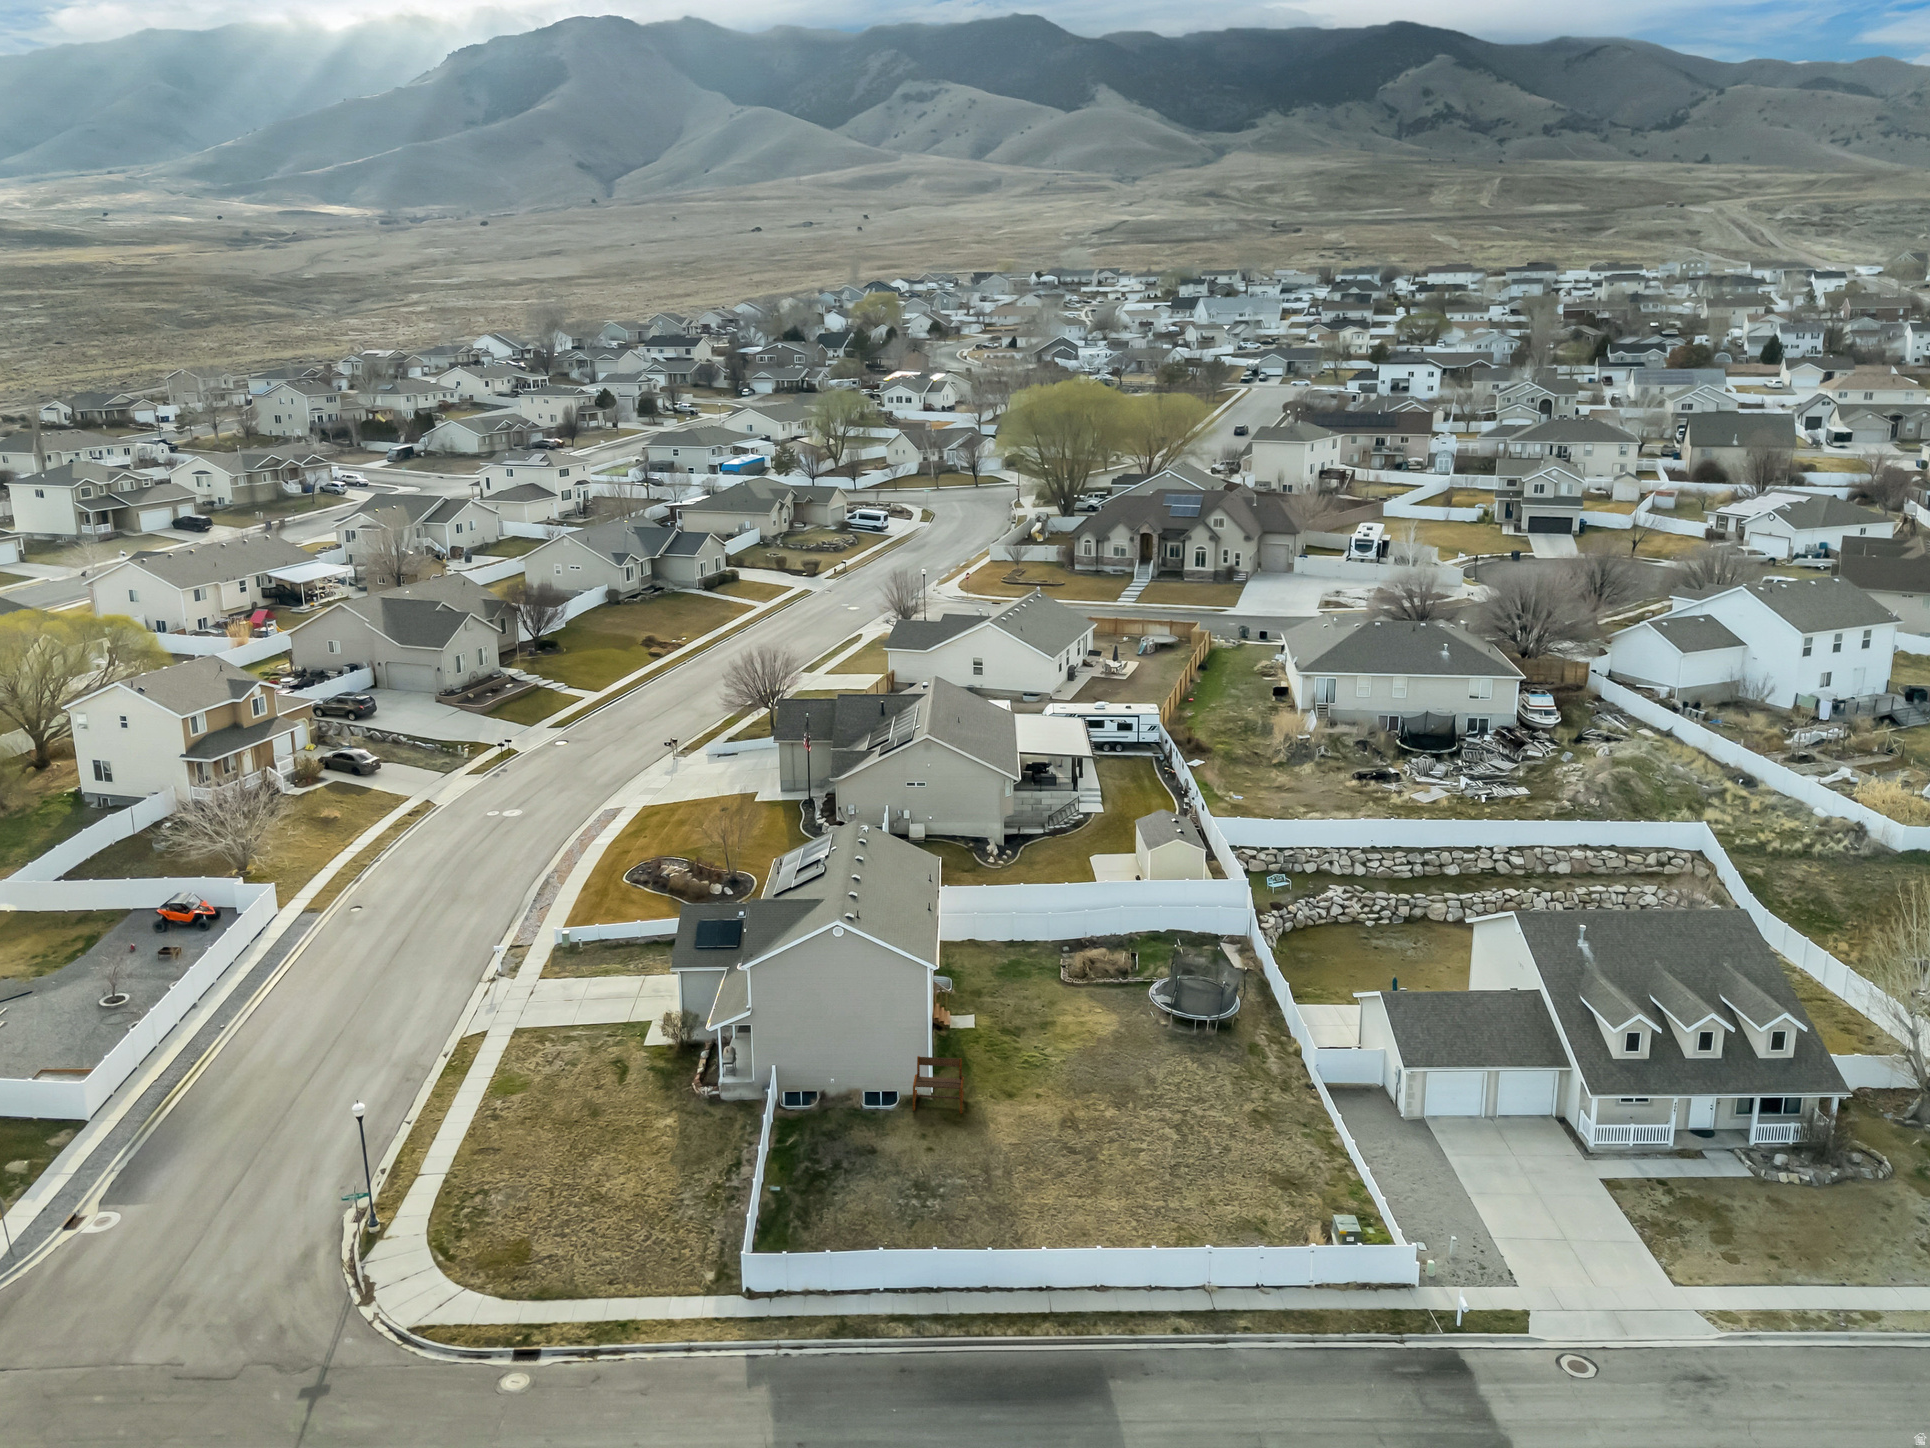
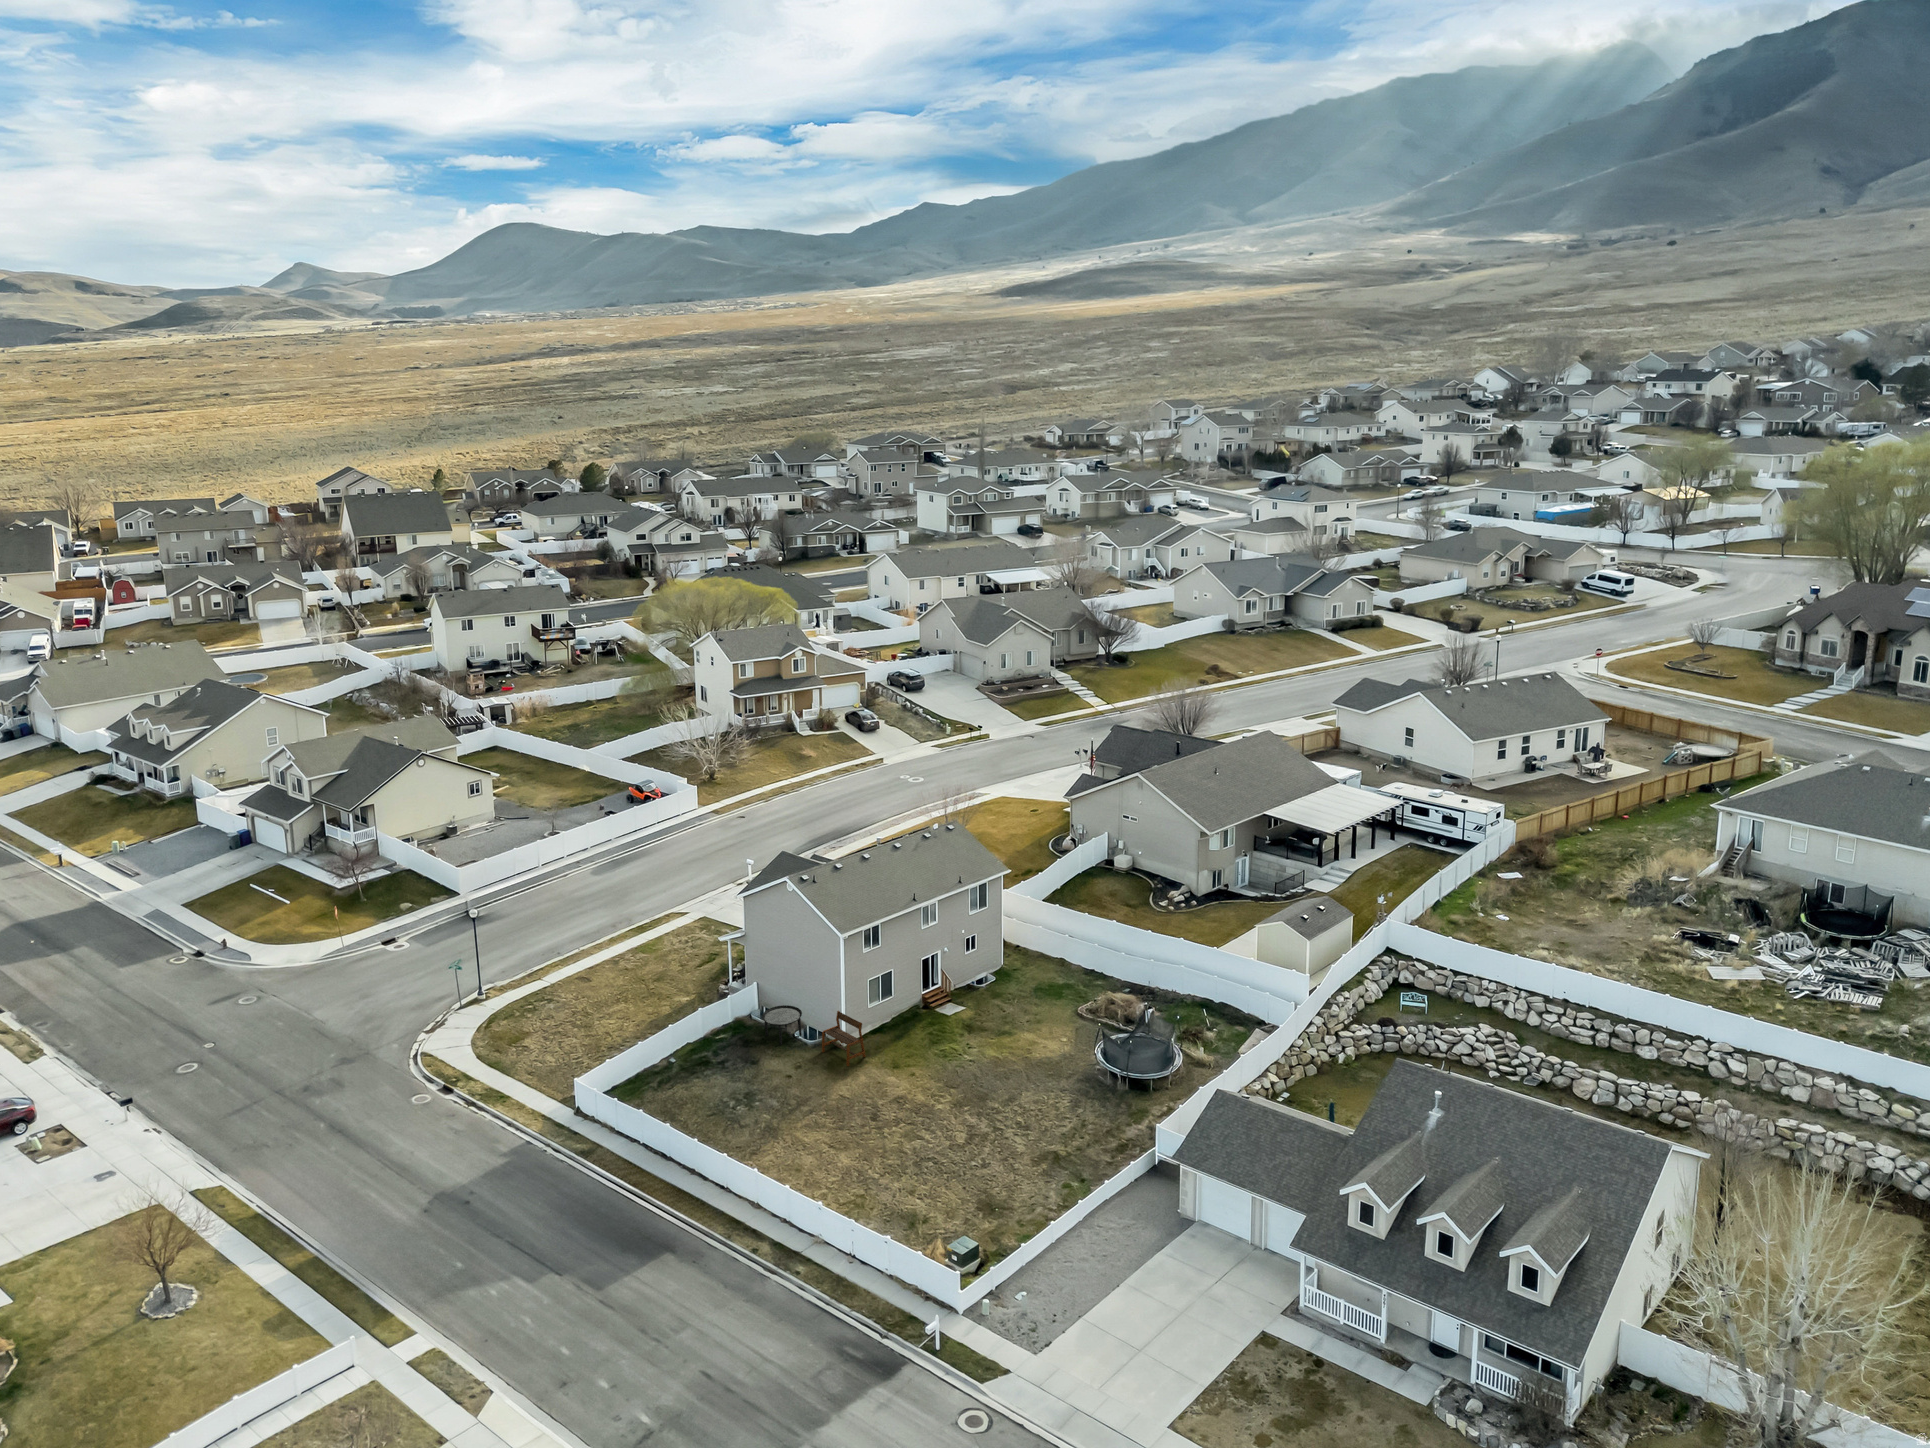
round table: none [822,1073,872,1122] -> present [762,1005,802,1045]

